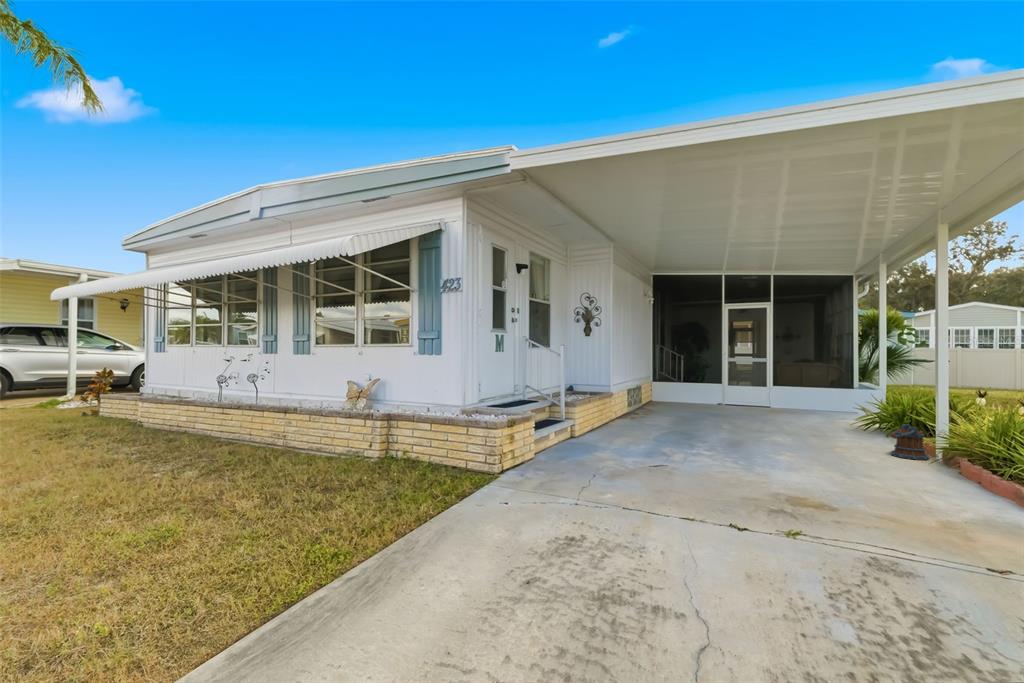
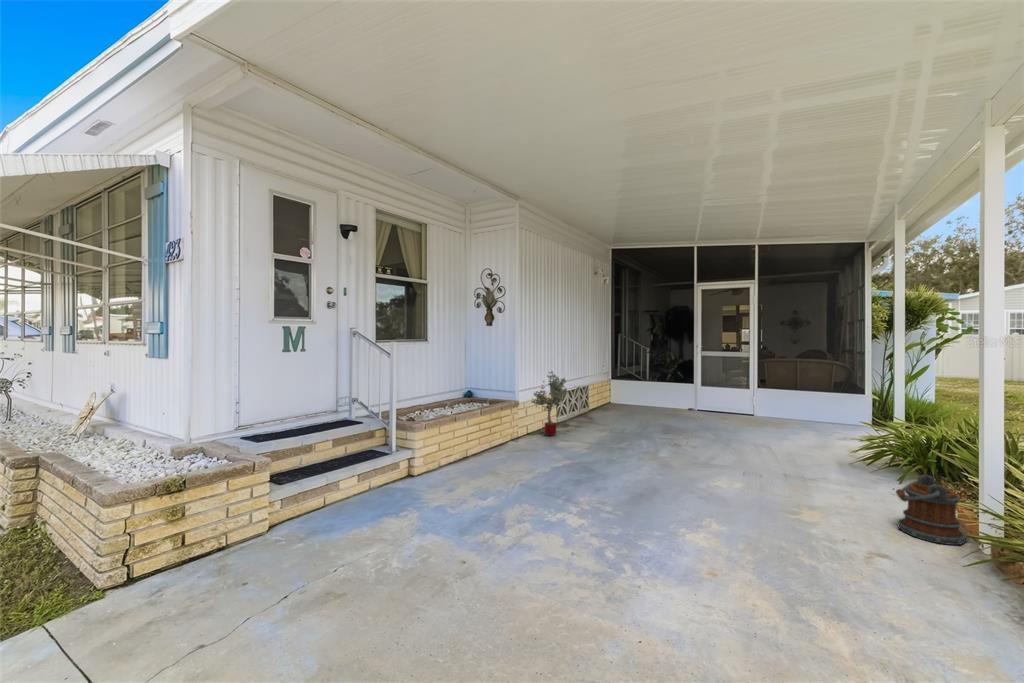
potted tree: none [620,370,645,419] -> present [532,372,567,436]

